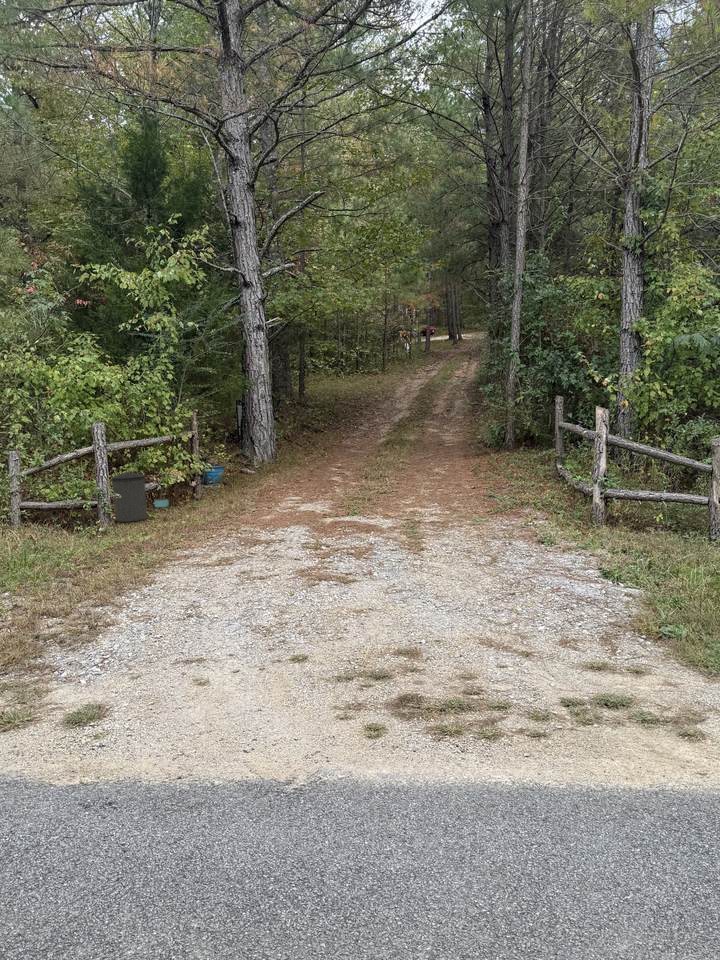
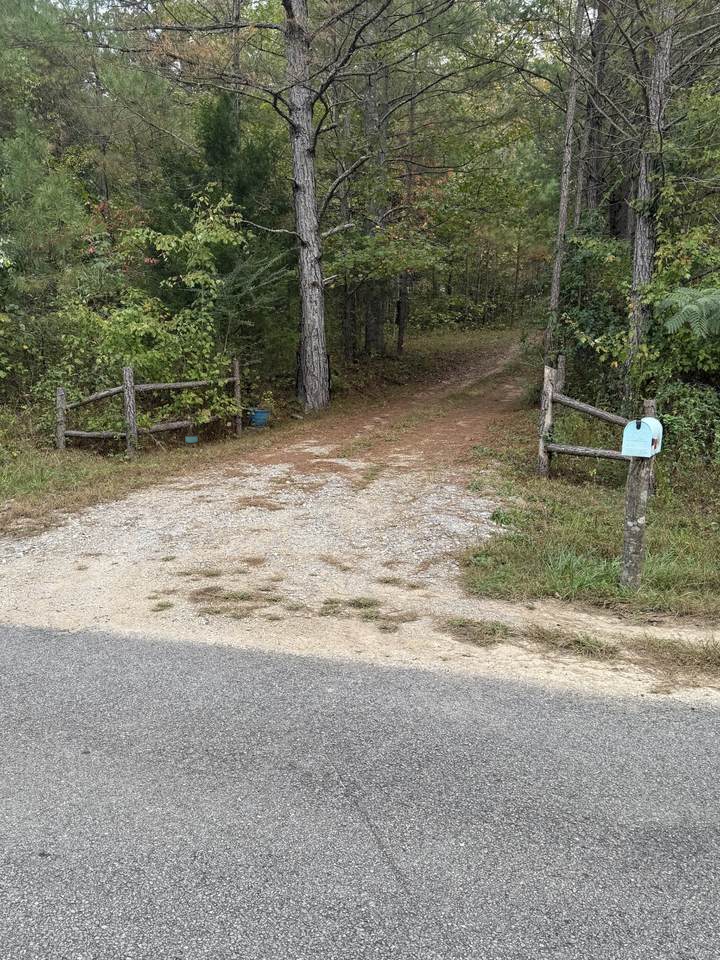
trash can: present [111,472,147,522] -> none [138,410,168,453]

